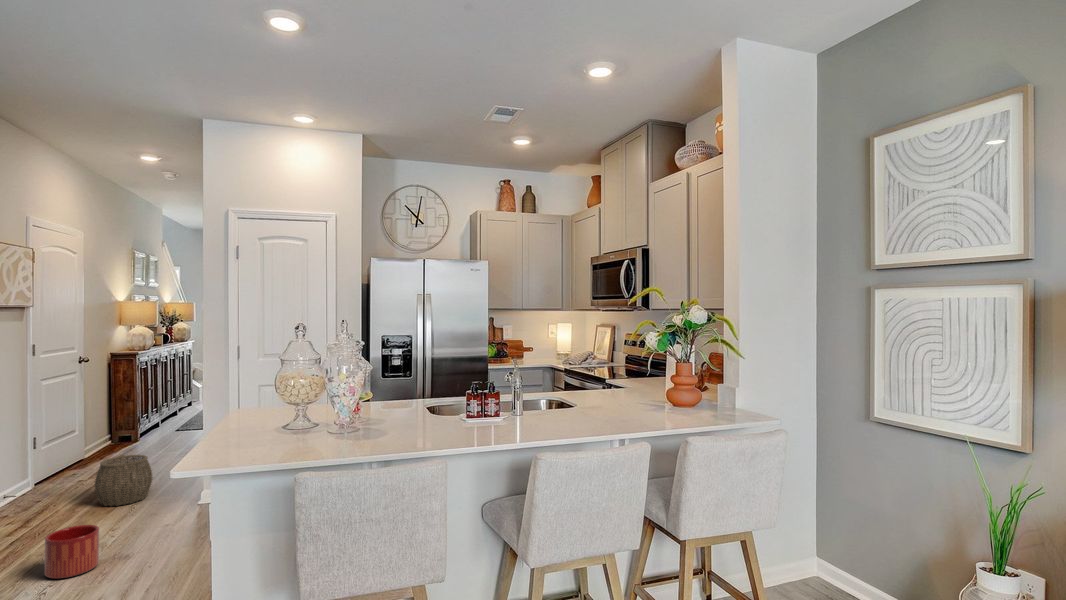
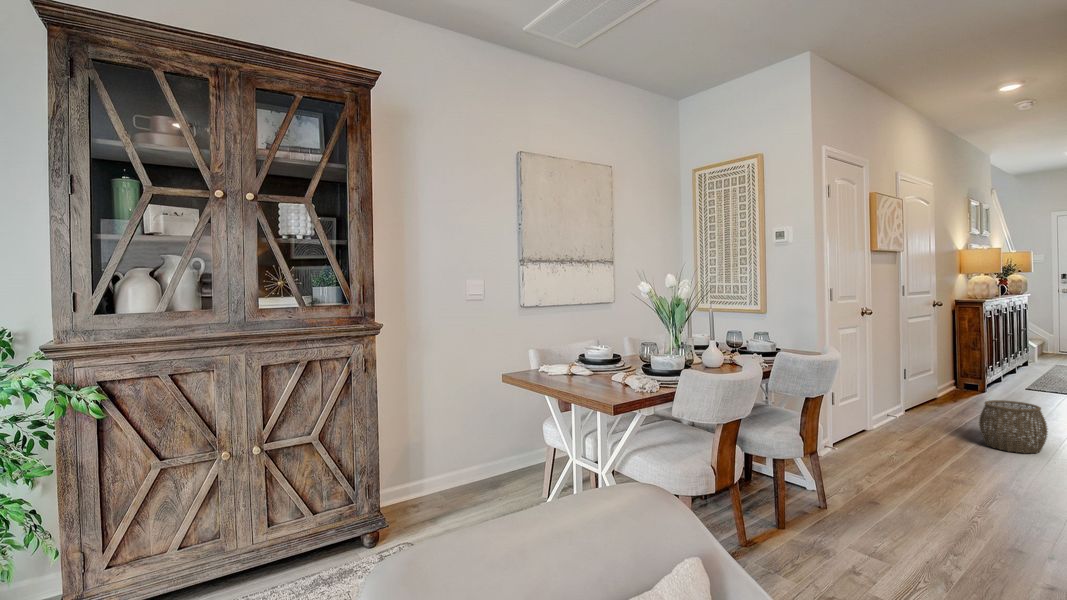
planter: present [44,525,99,579] -> none [970,458,1029,512]

